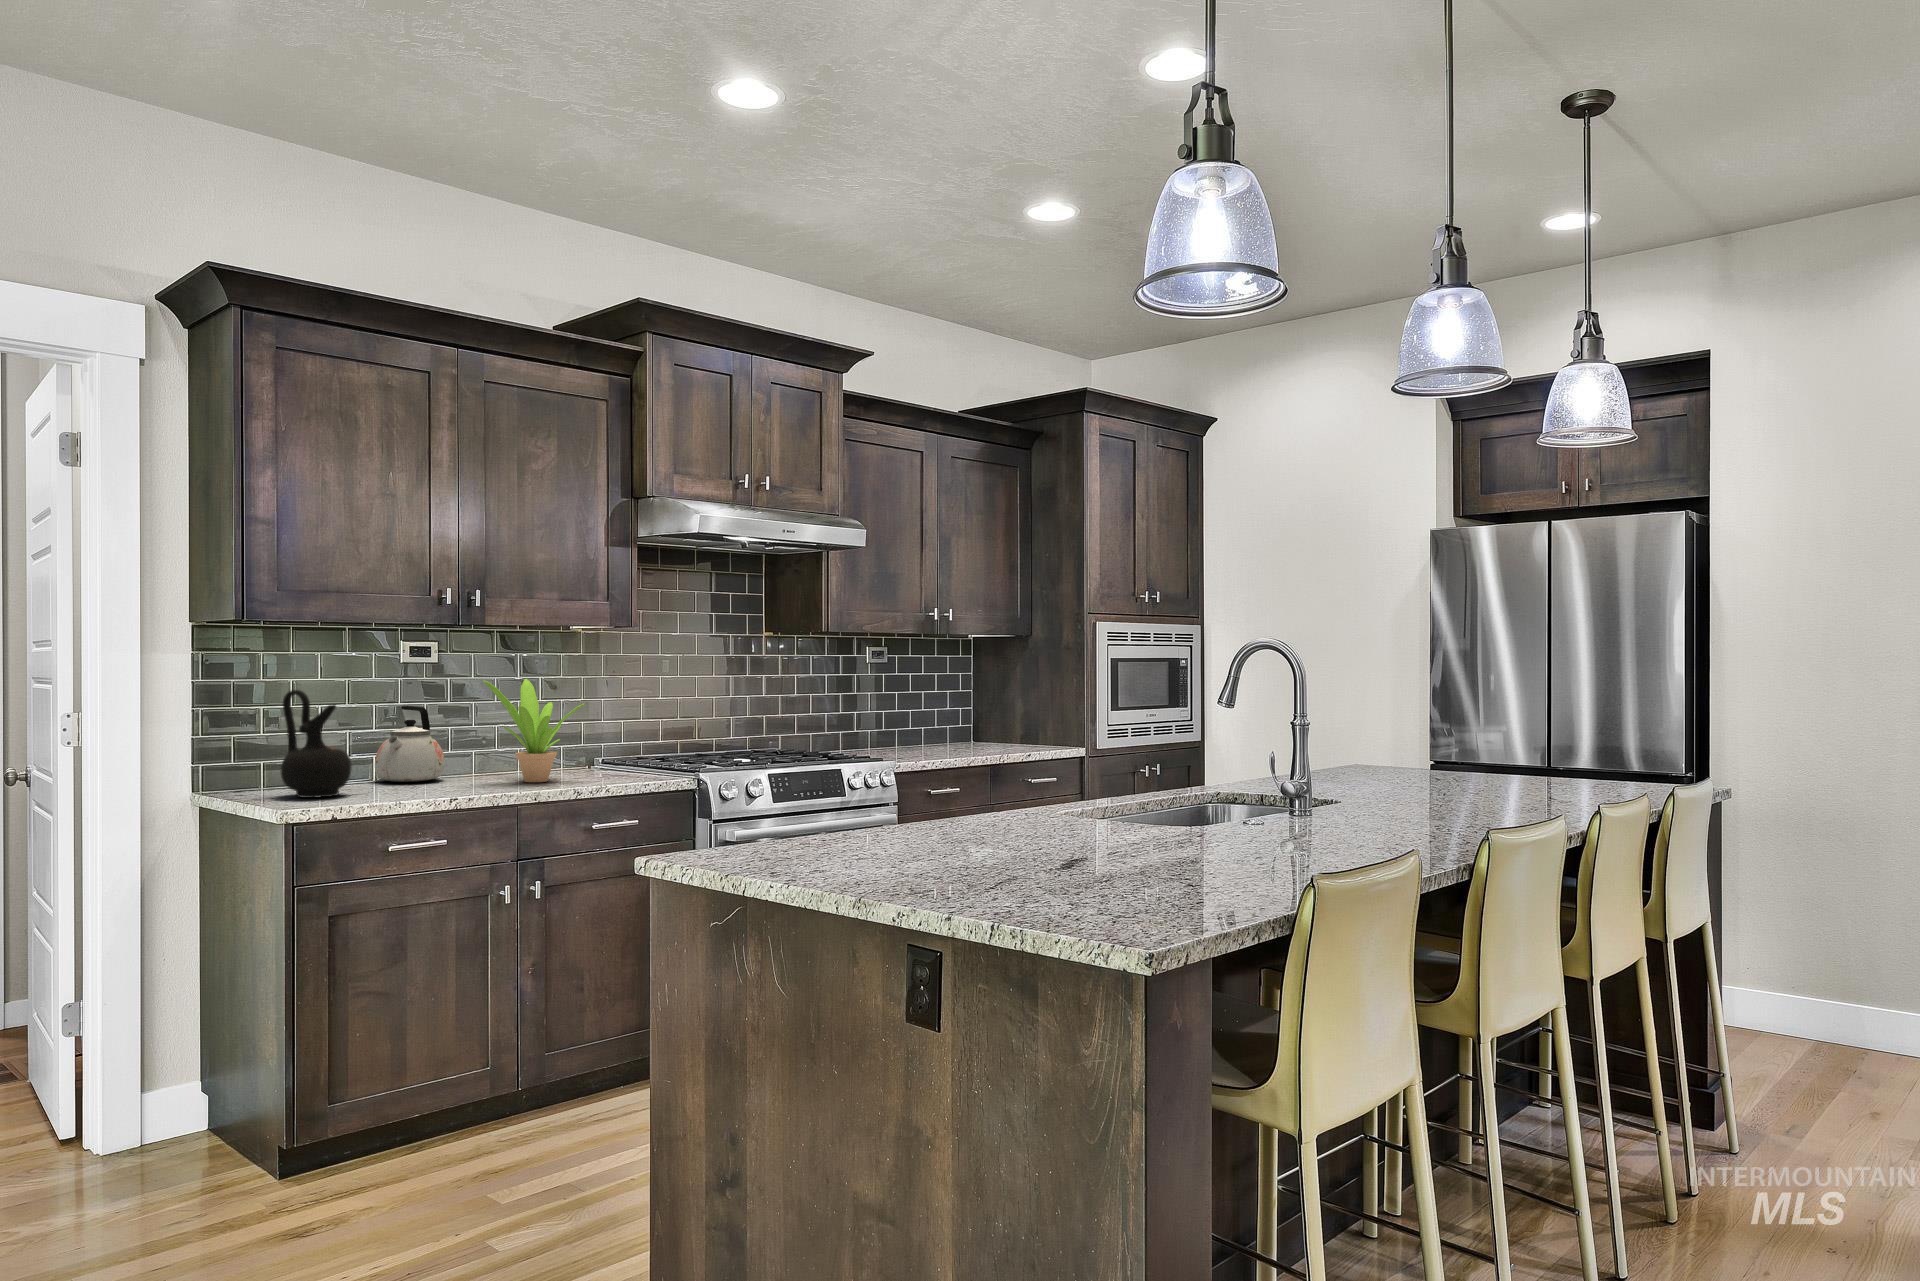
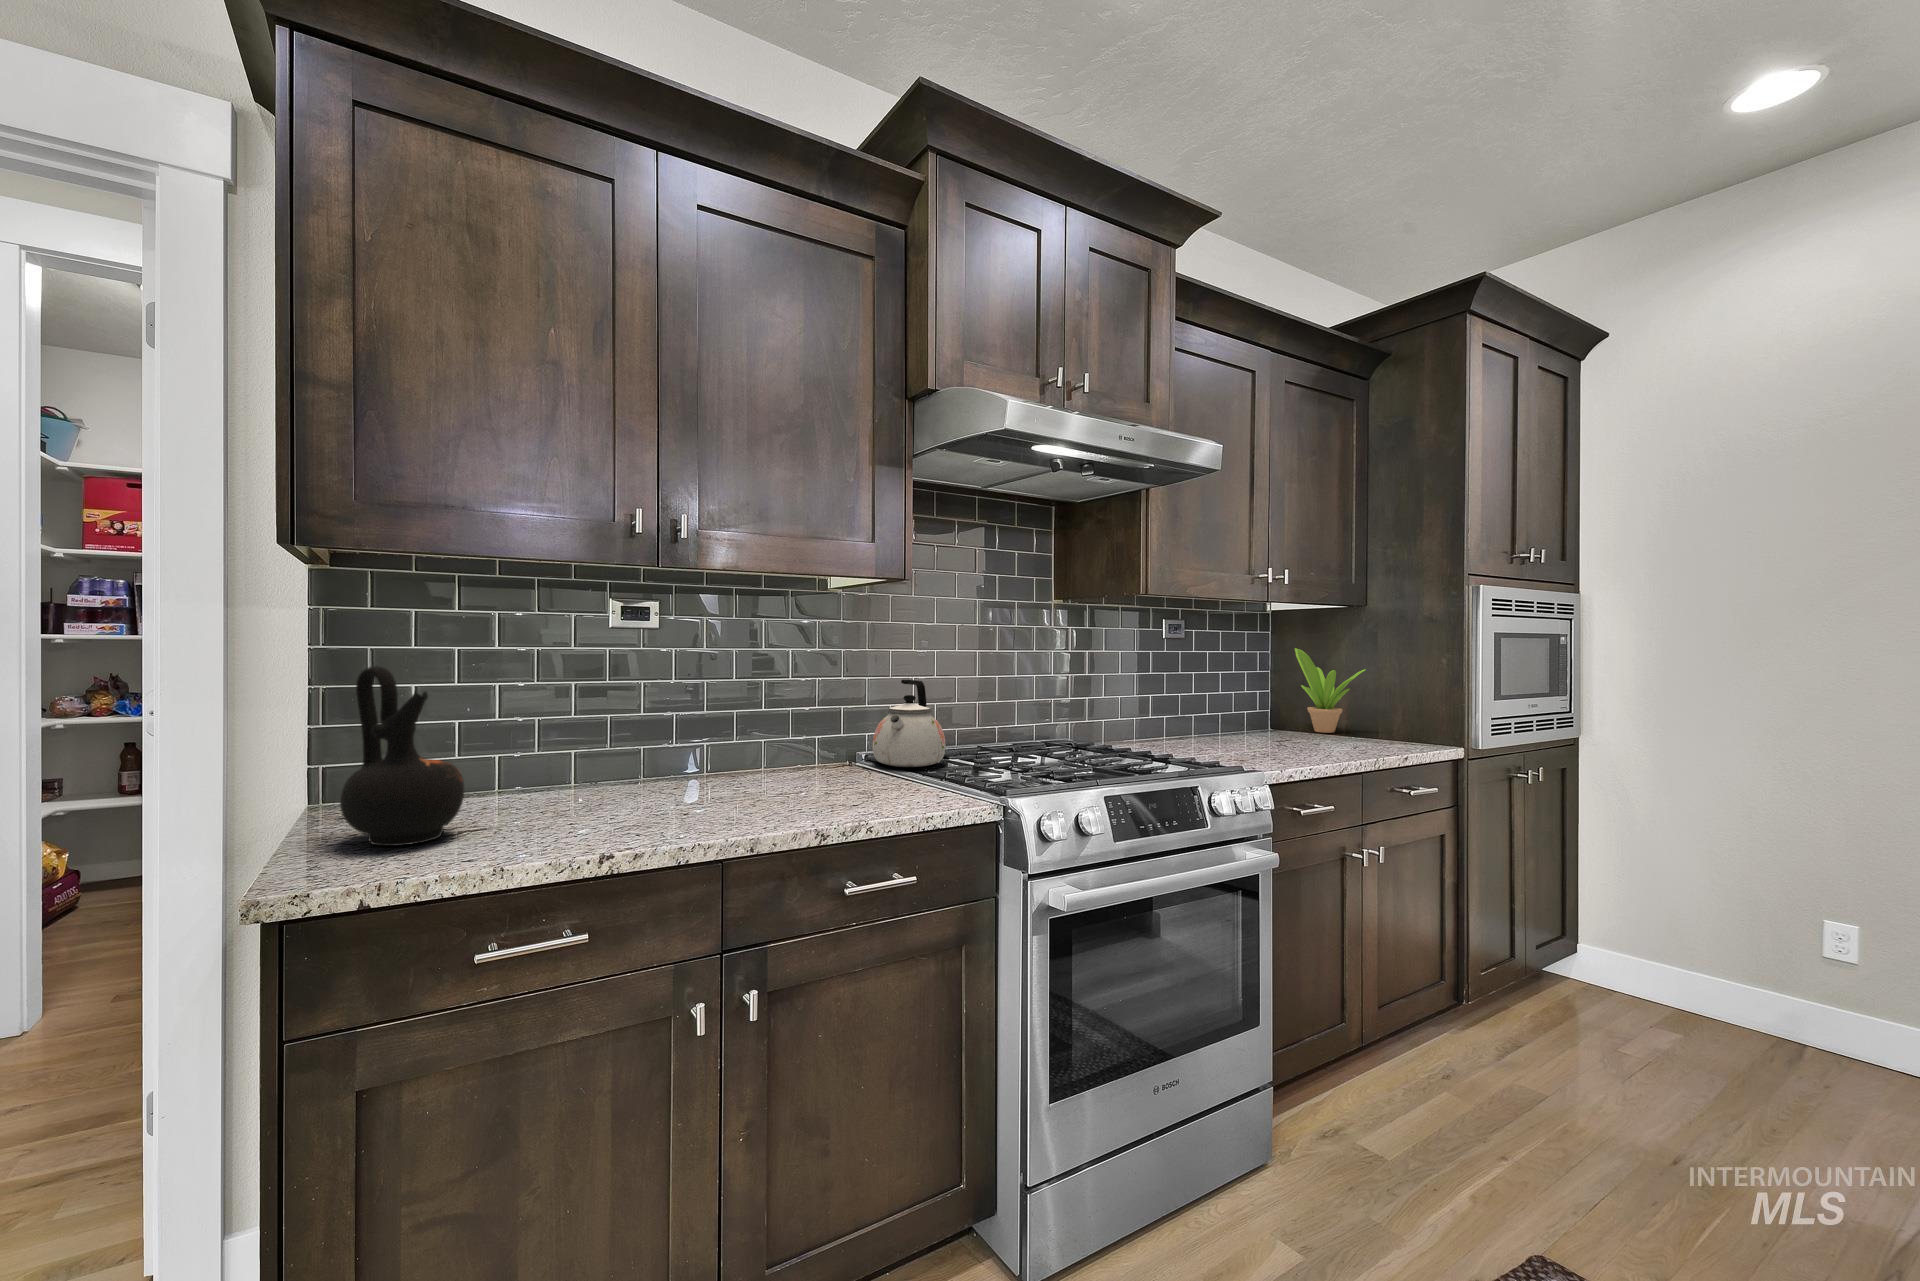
potted plant: present [483,679,584,782] -> present [1294,648,1366,733]
kettle: present [375,706,445,782] -> present [872,680,946,767]

